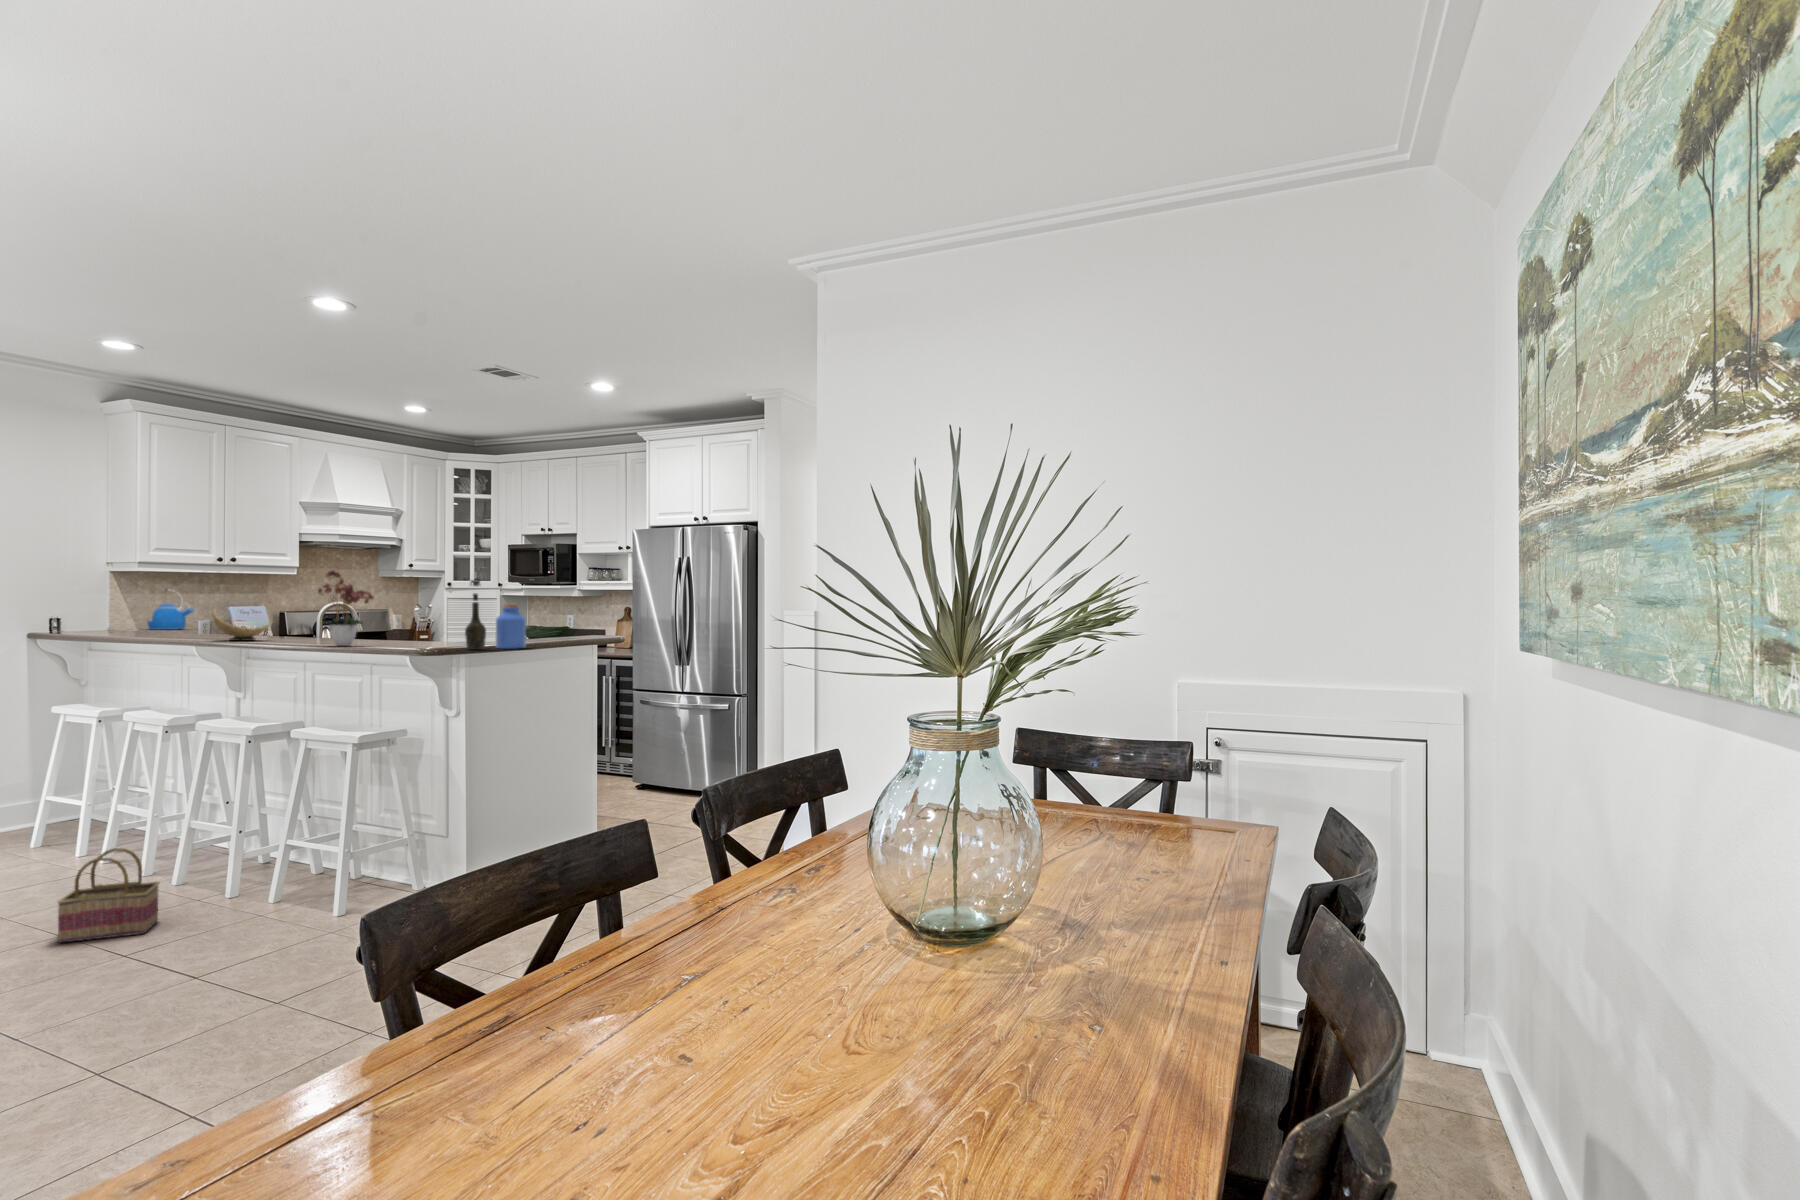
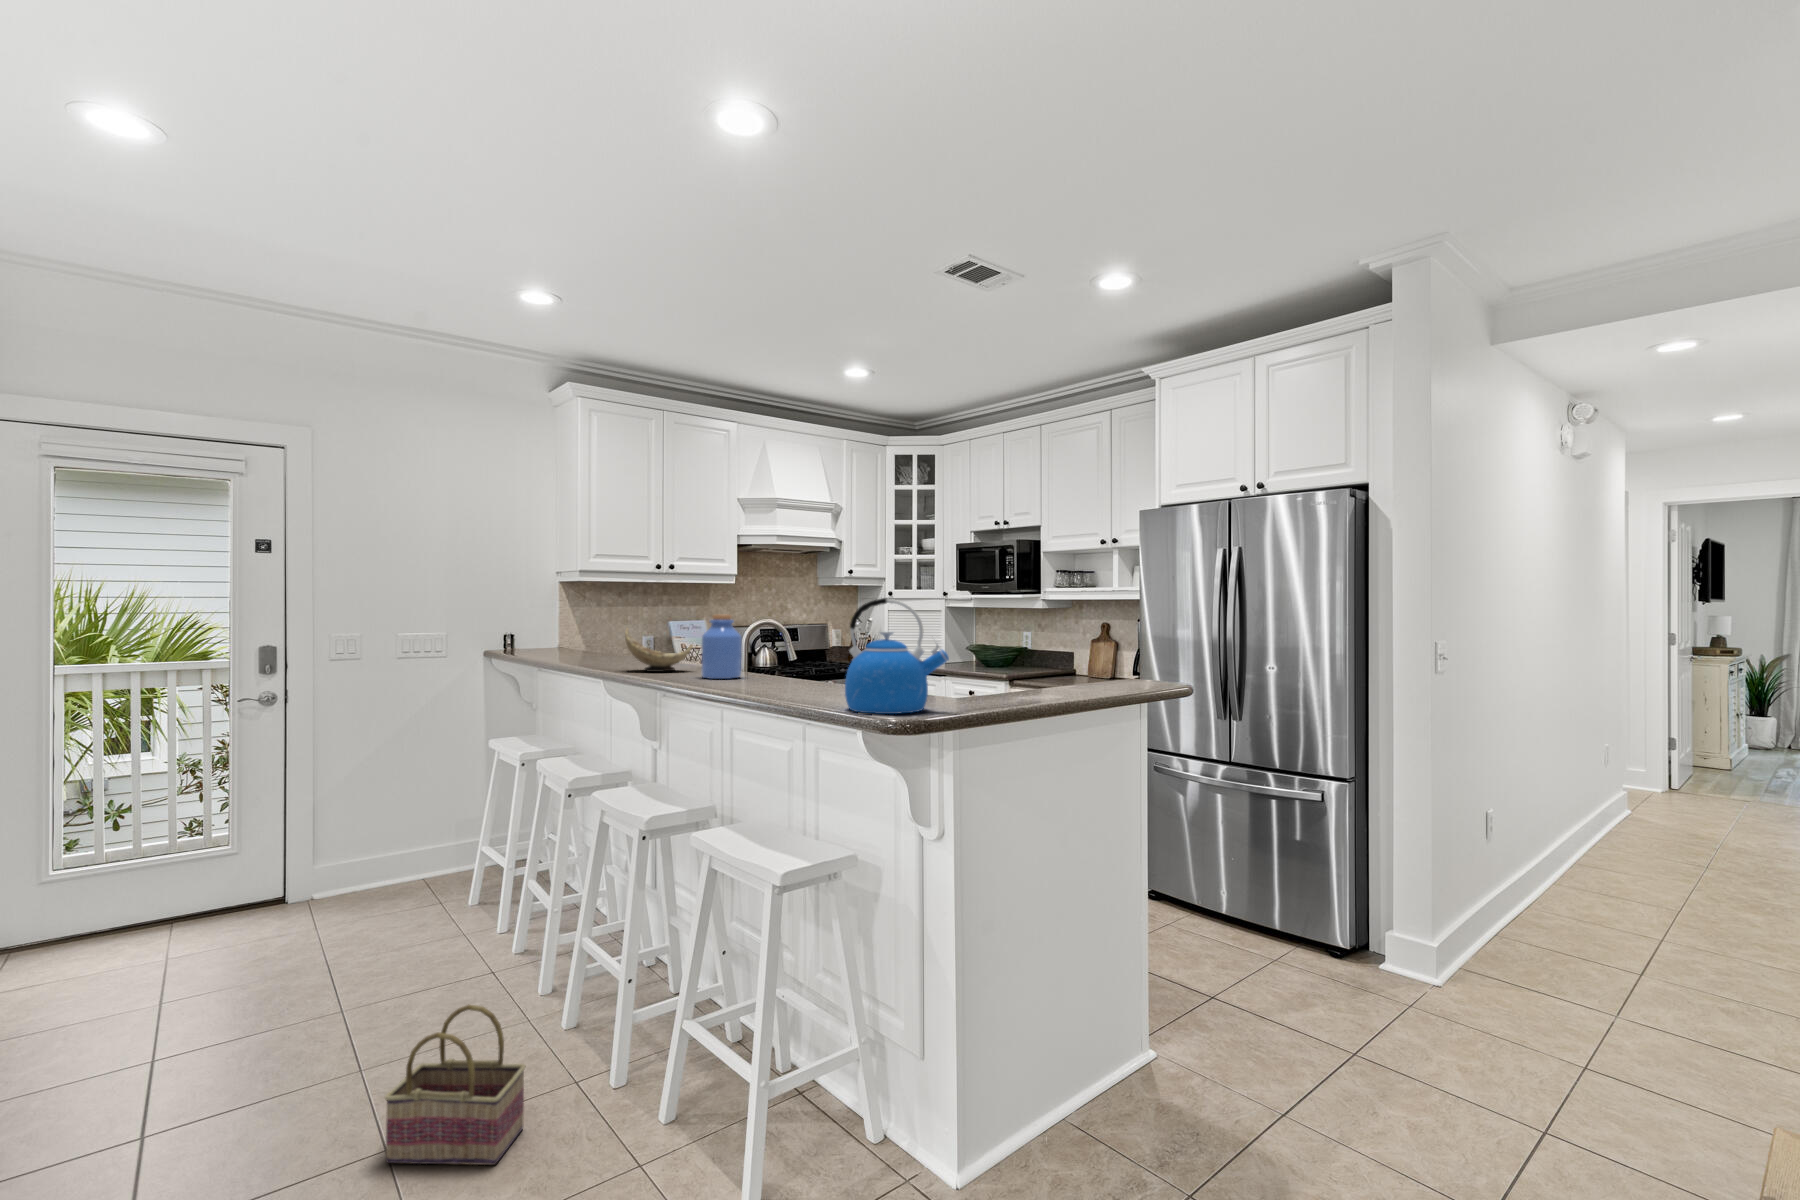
flower arrangement: present [318,570,374,646] -> none [737,563,824,688]
bottle: present [465,580,486,650] -> none [963,579,998,706]
kettle: present [148,589,194,630] -> present [845,598,949,714]
jar: present [496,604,526,649] -> present [701,615,742,679]

